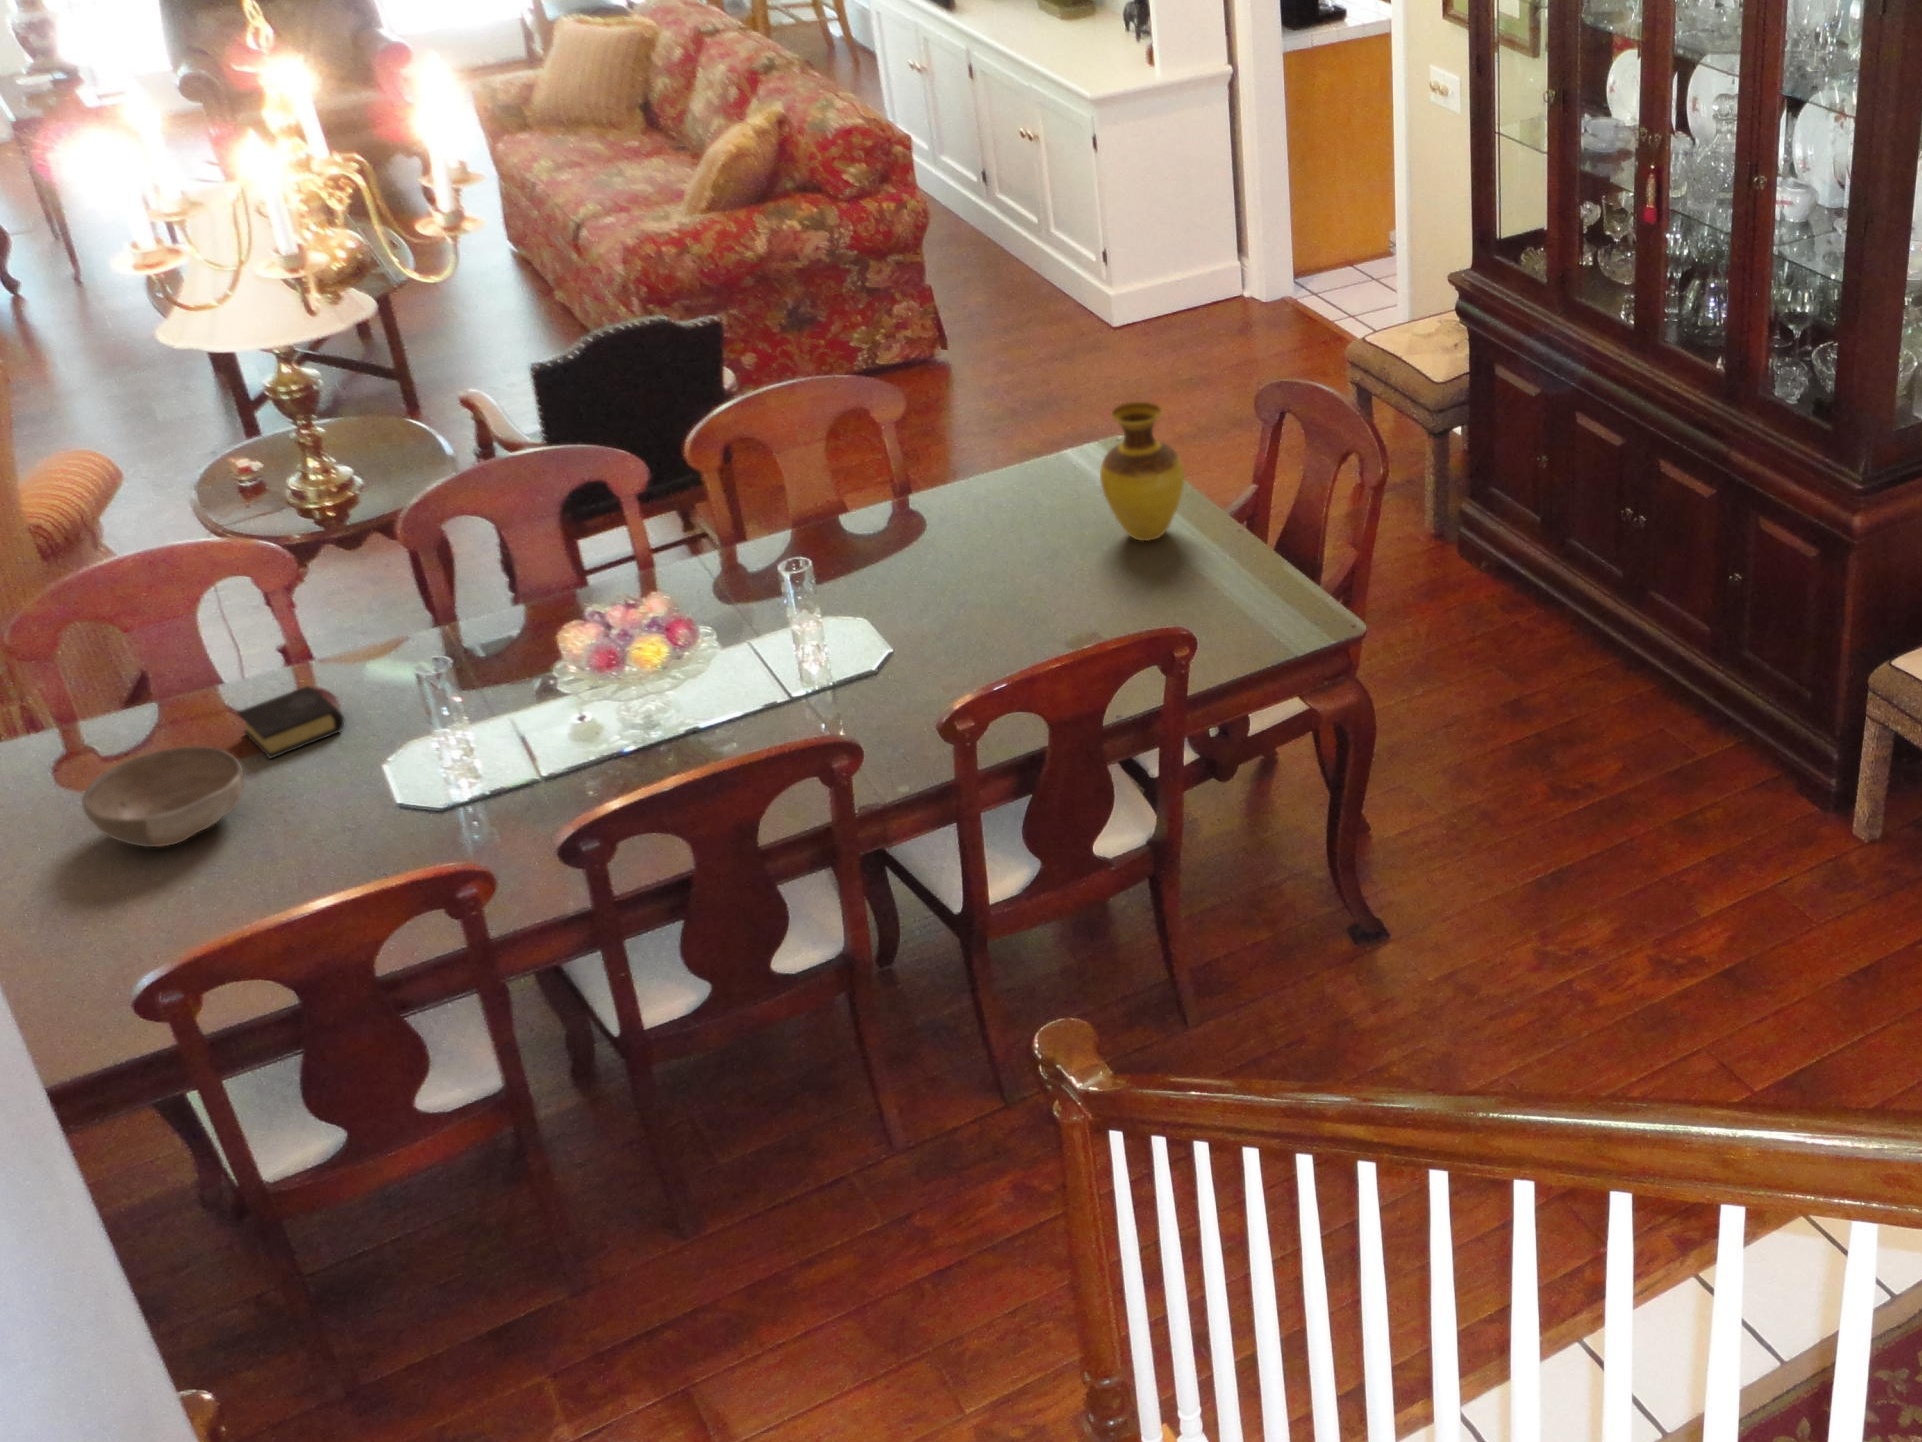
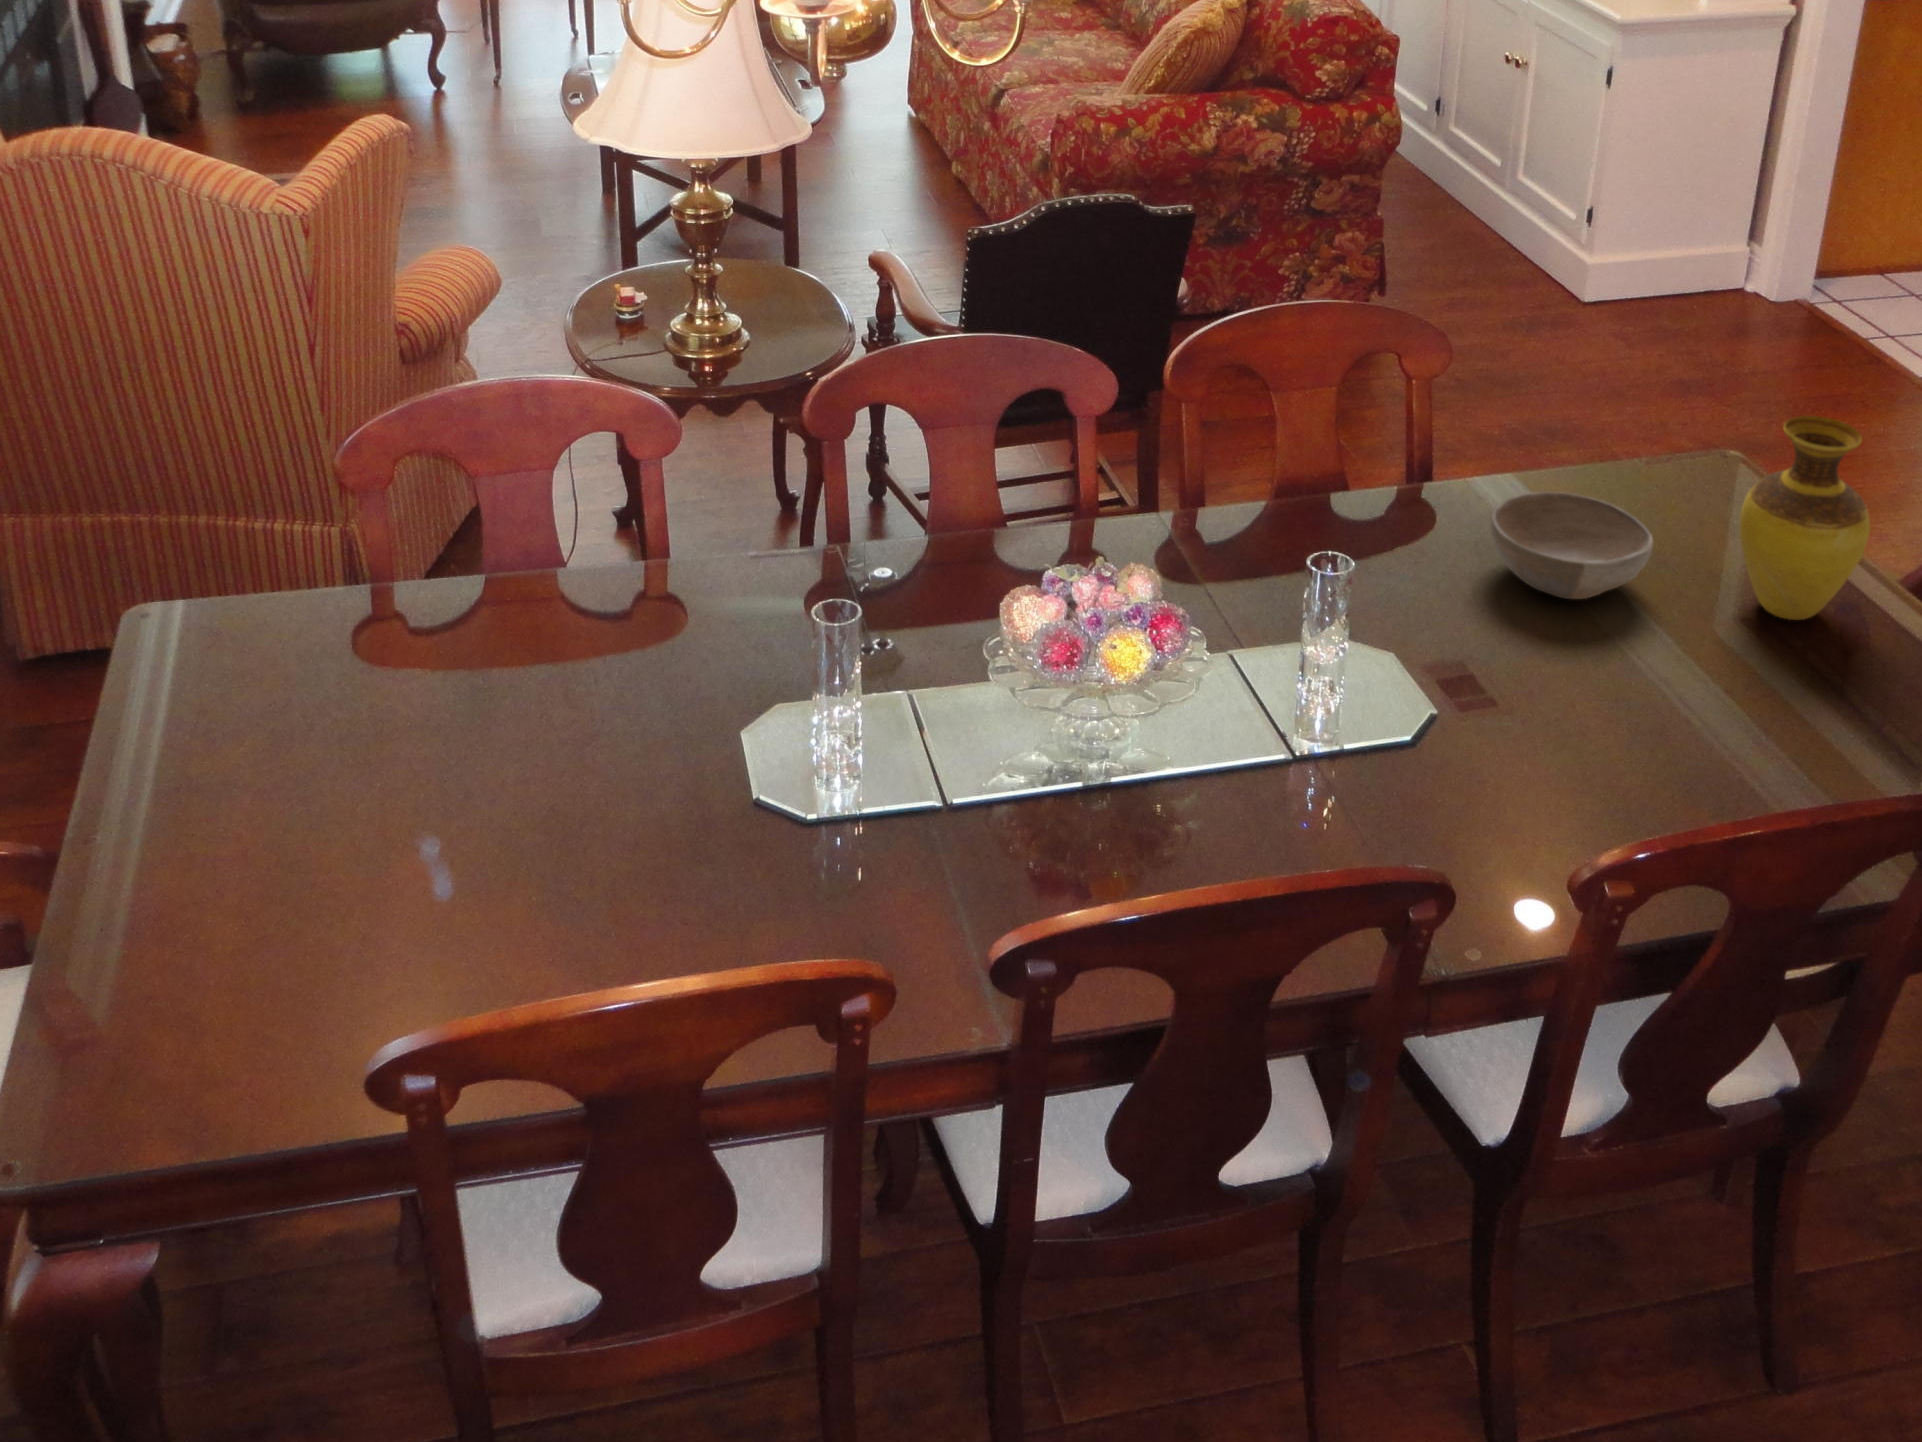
book: present [238,686,344,758] -> none [582,596,707,688]
bowl: present [82,746,244,847] -> present [1490,492,1653,599]

